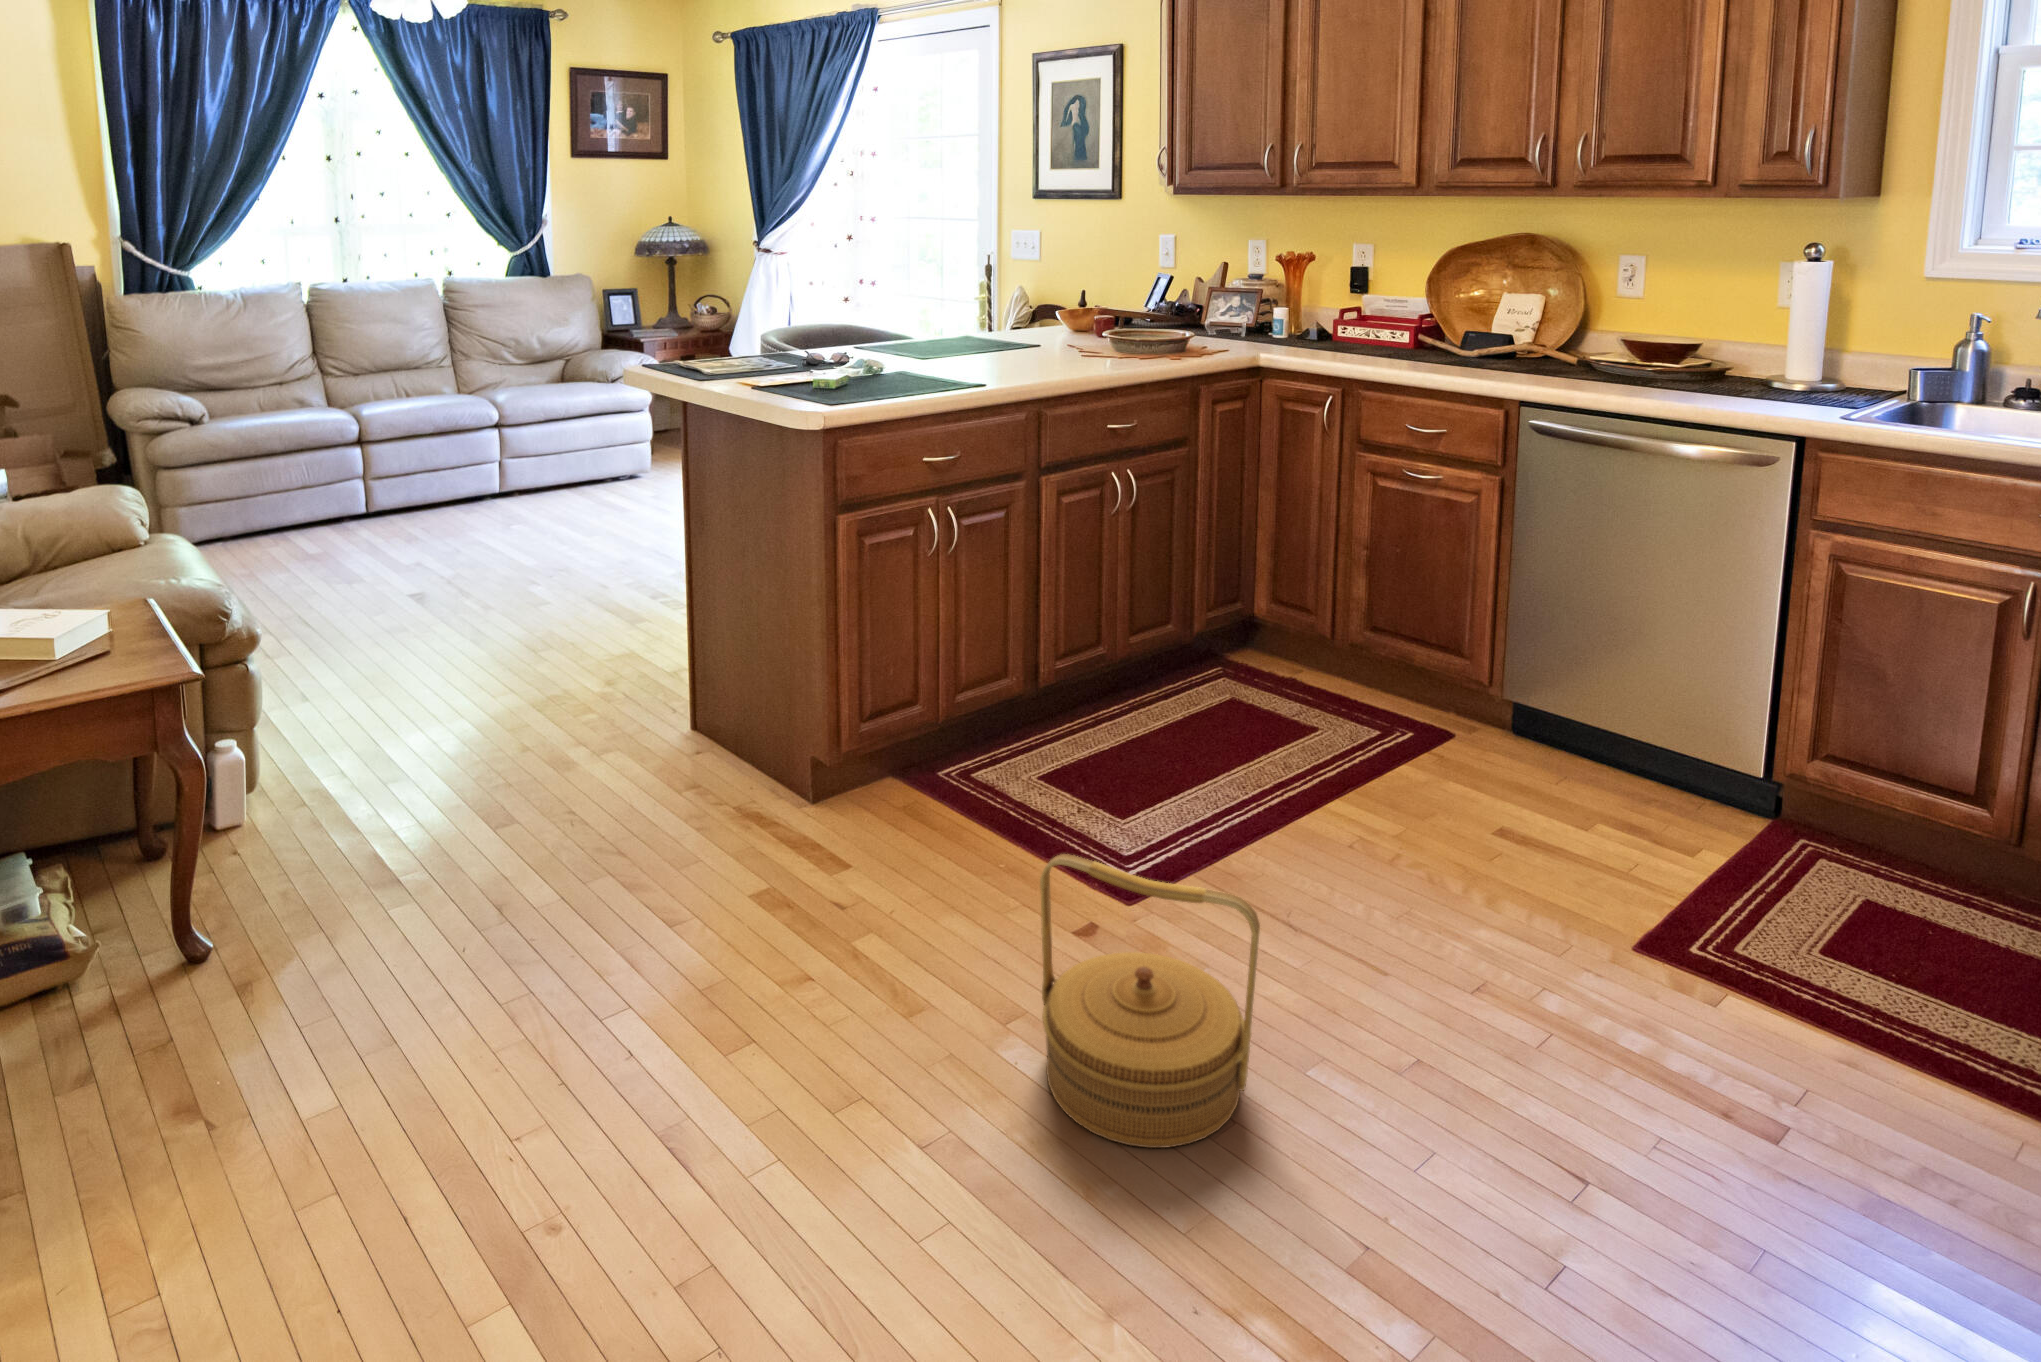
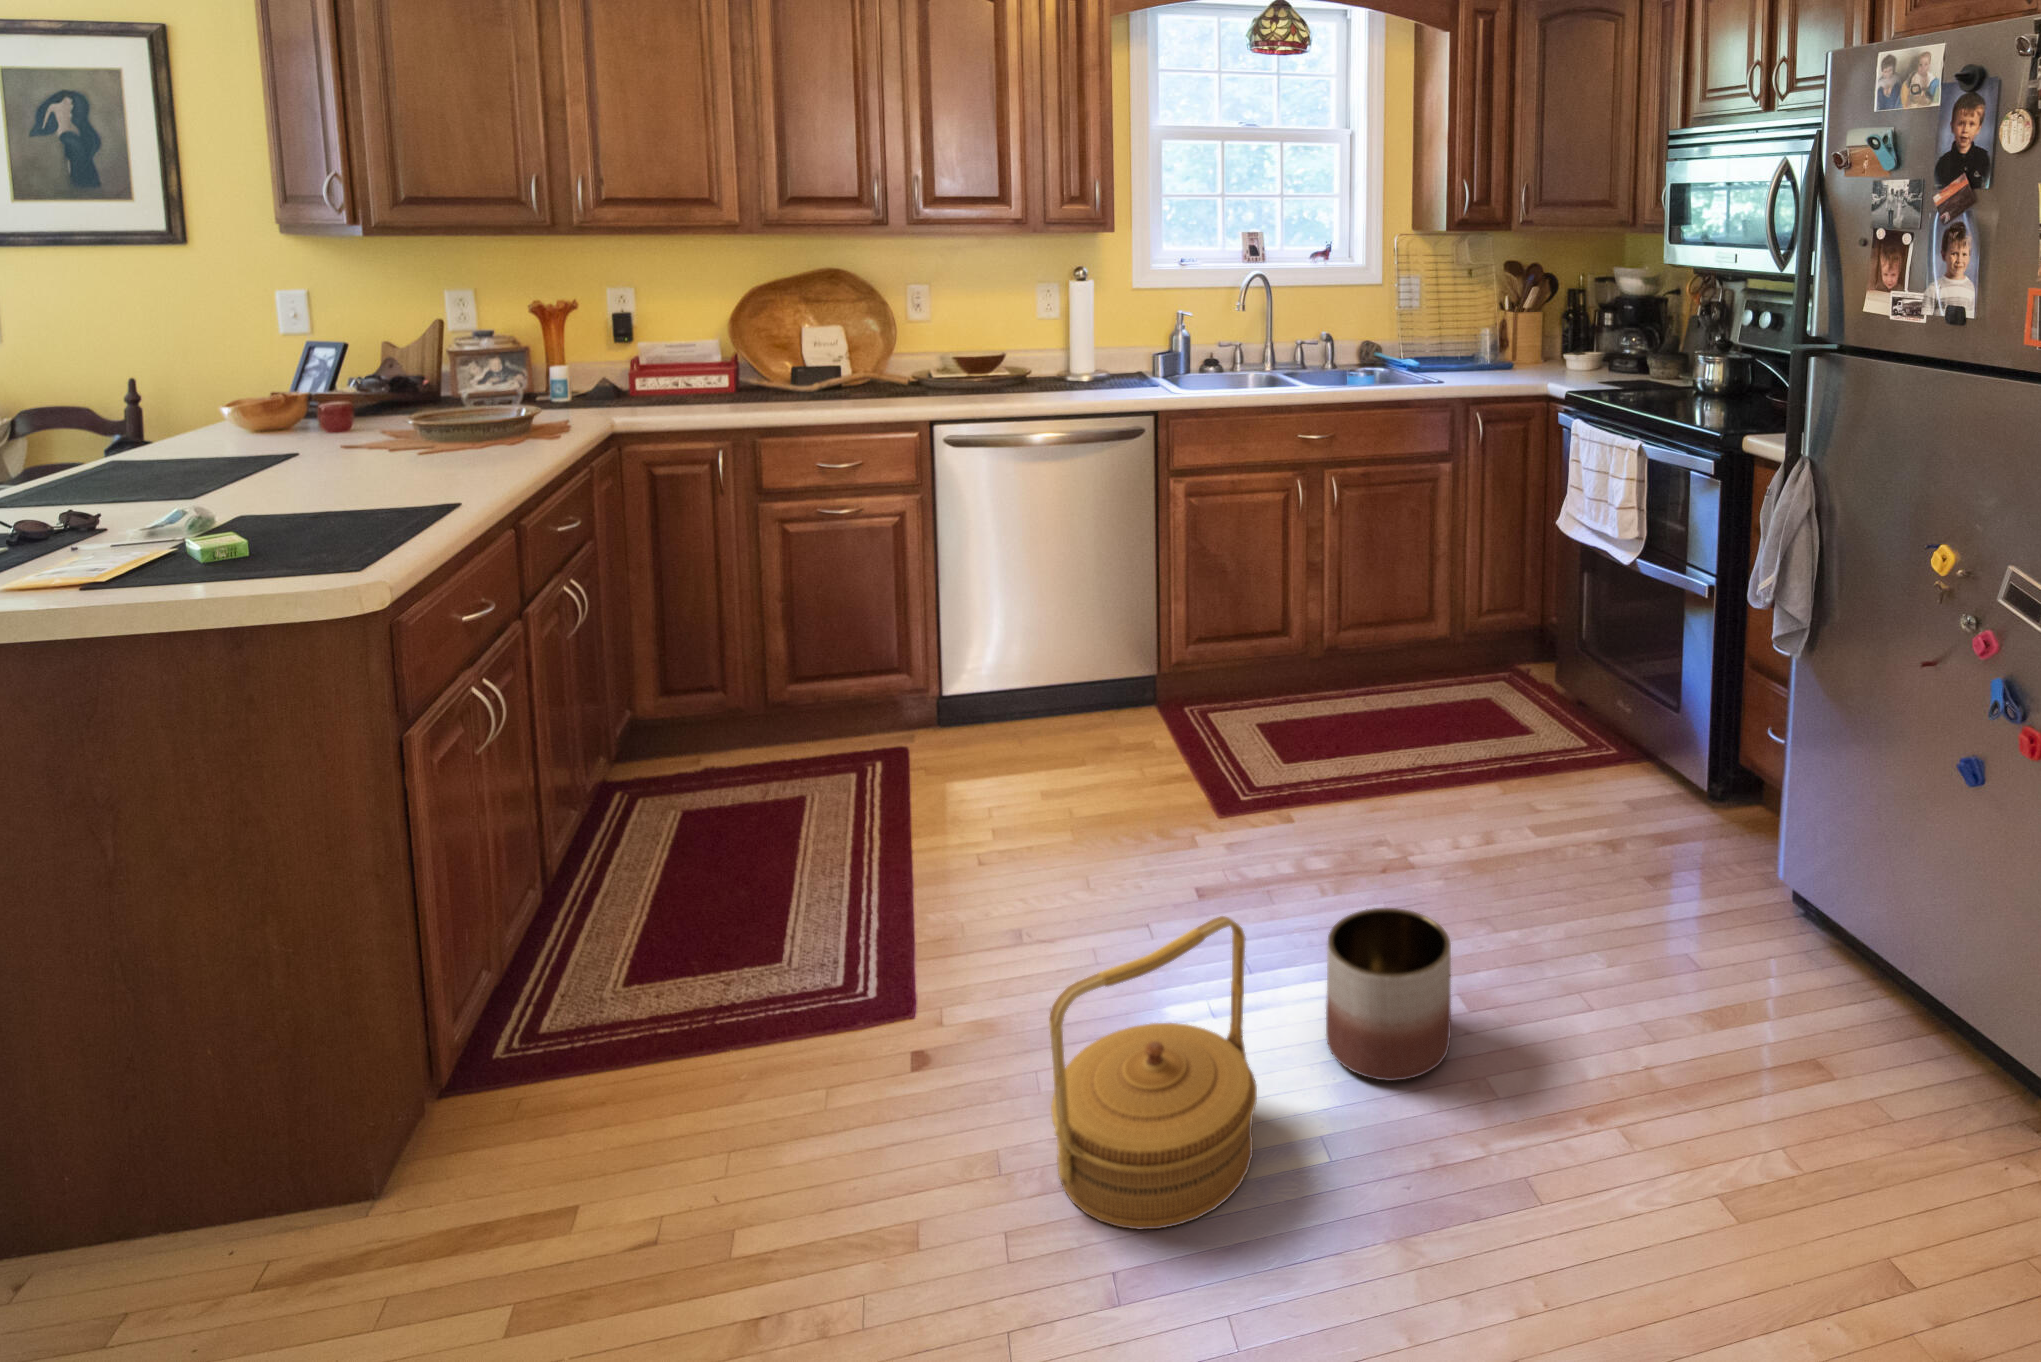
planter: none [1366,1024,1540,1259] -> present [1326,908,1451,1081]

